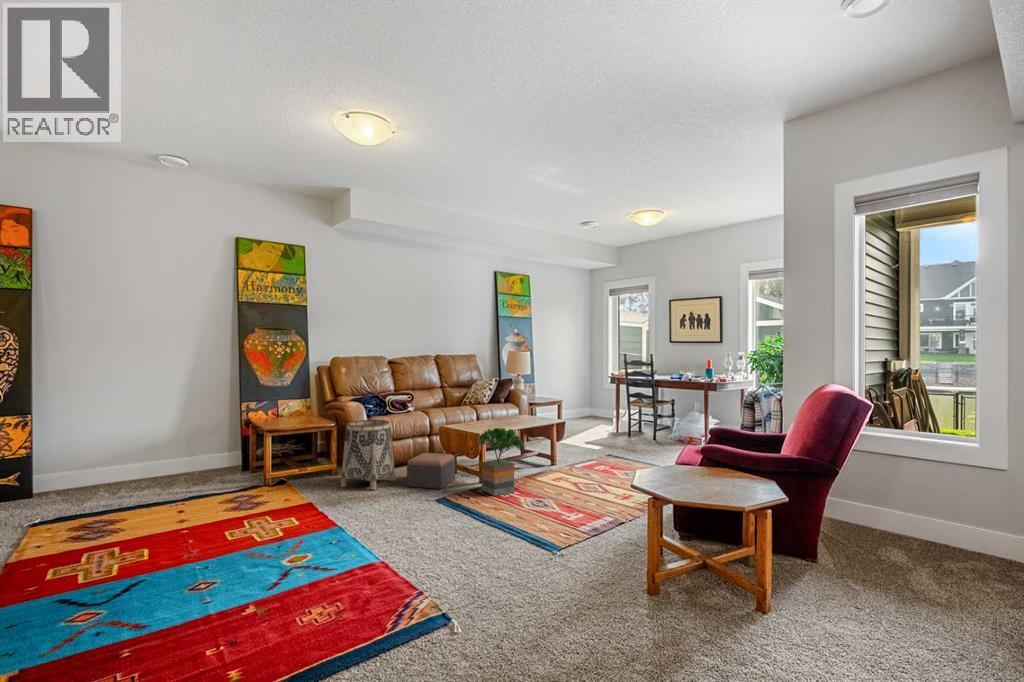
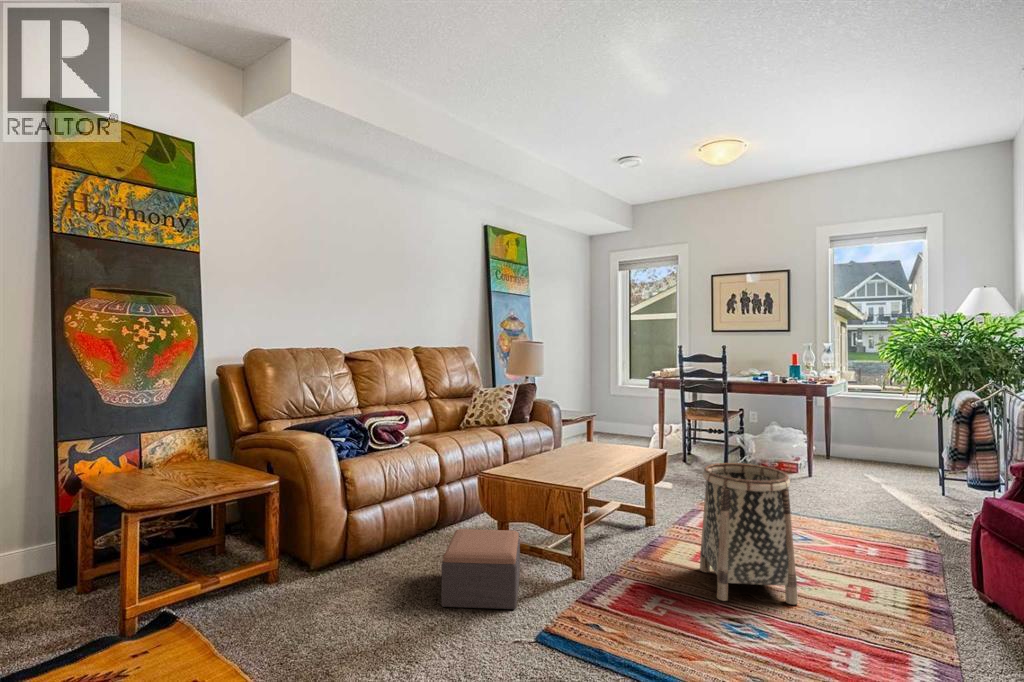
basket: present [341,420,395,490] -> present [700,463,797,604]
potted tree: present [478,428,524,496] -> none [582,478,683,622]

